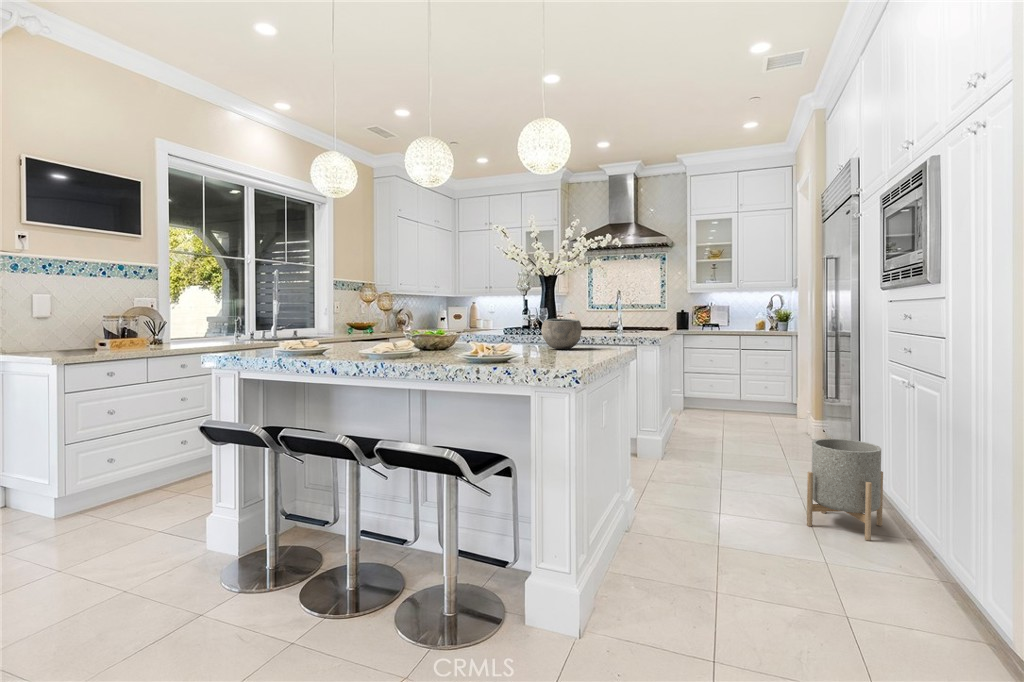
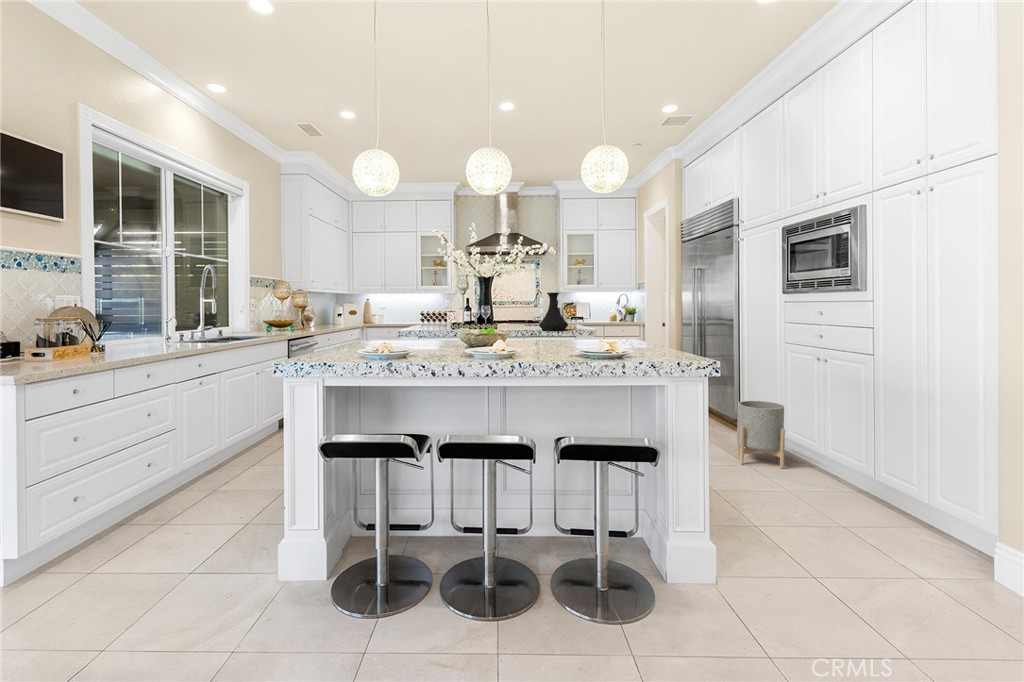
vase: none [593,291,628,336] -> present [539,293,568,331]
bowl: present [541,319,582,349] -> none [575,318,609,344]

